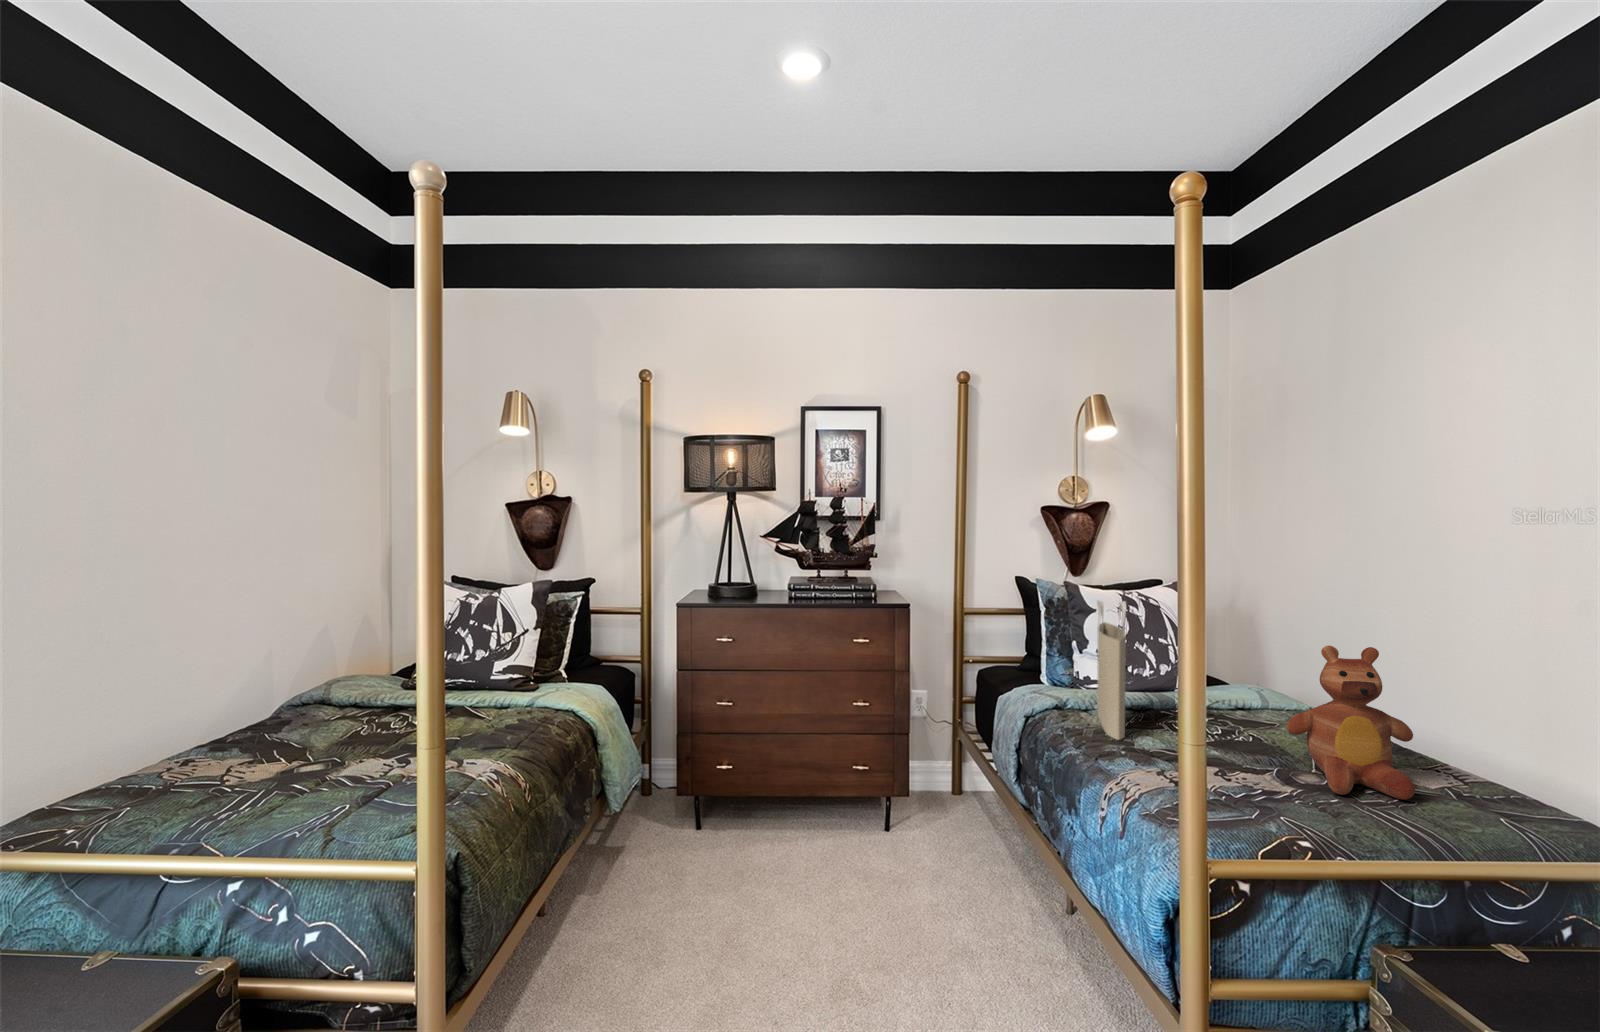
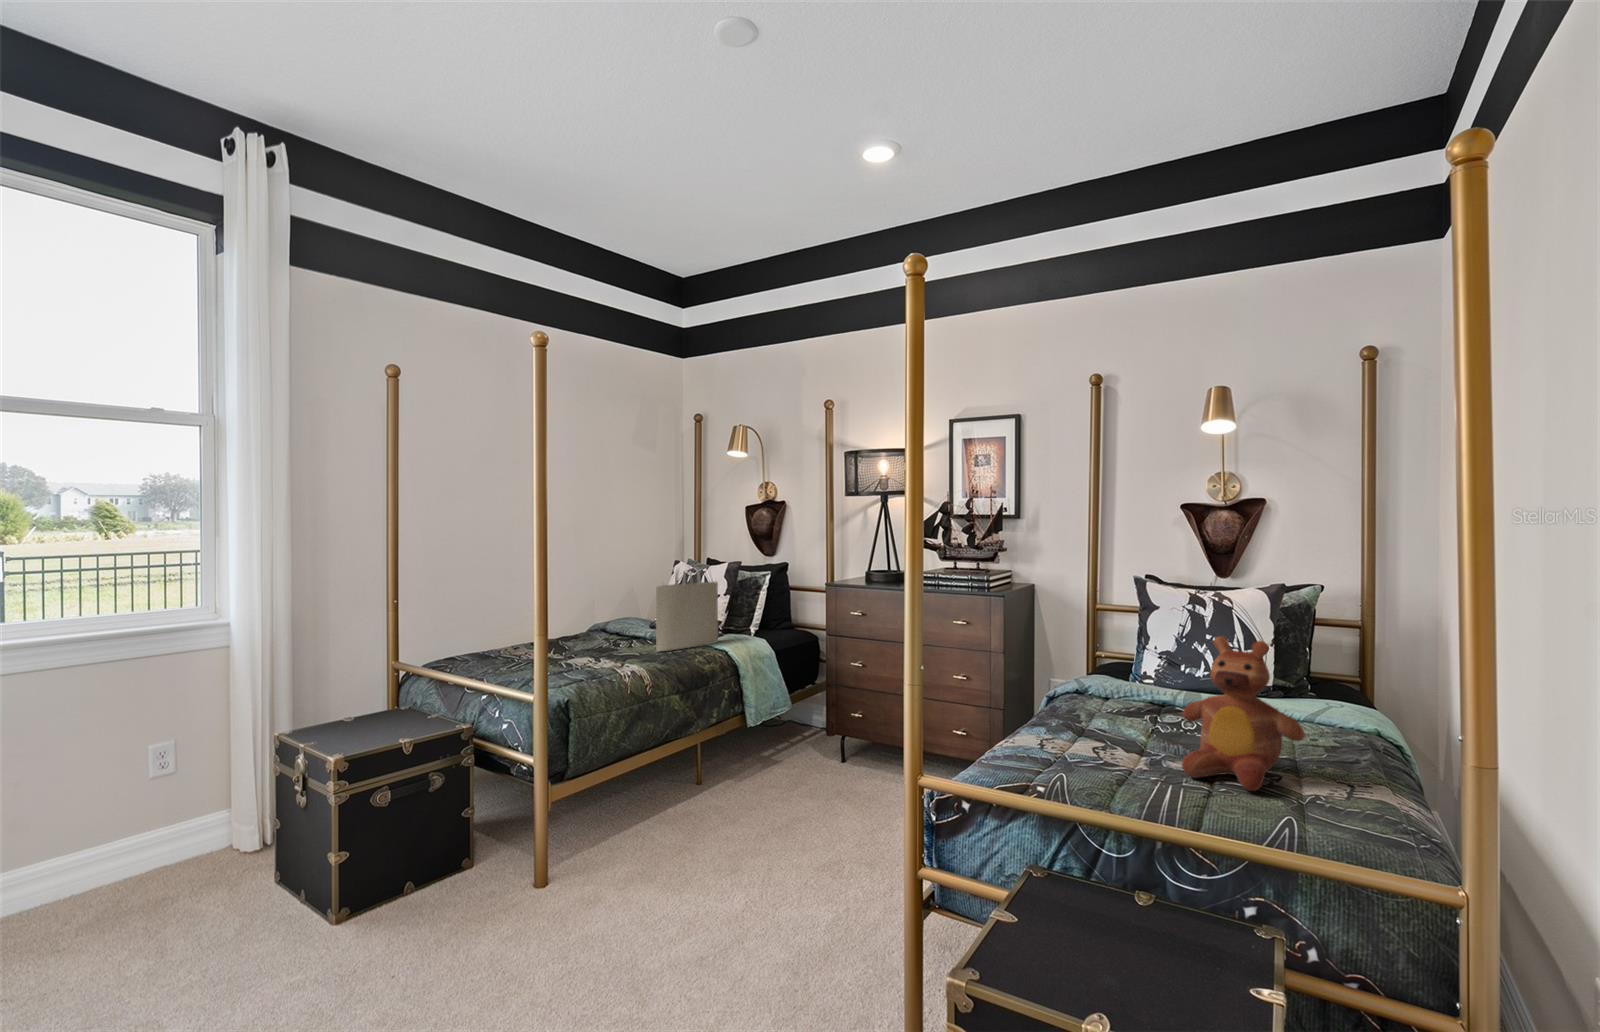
tote bag: present [1097,601,1126,740] -> present [656,564,718,651]

